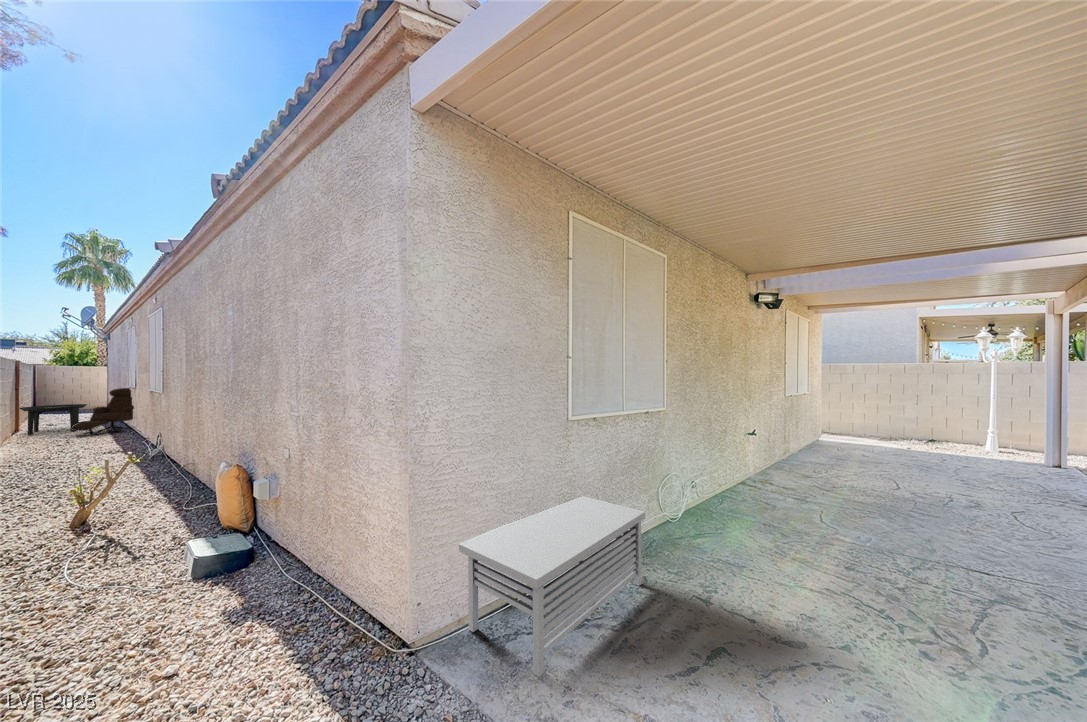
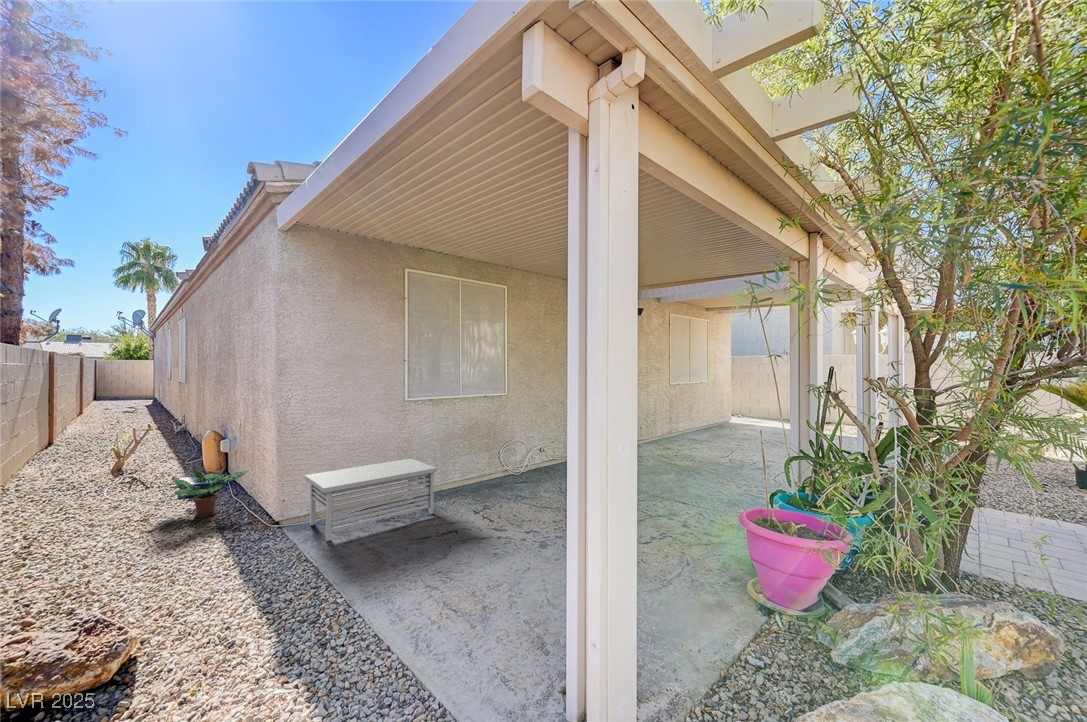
lounge chair: present [72,388,135,435] -> none [122,380,173,418]
round table: present [19,404,87,435] -> none [85,392,135,416]
potted plant: none [194,531,331,627] -> present [170,468,248,517]

